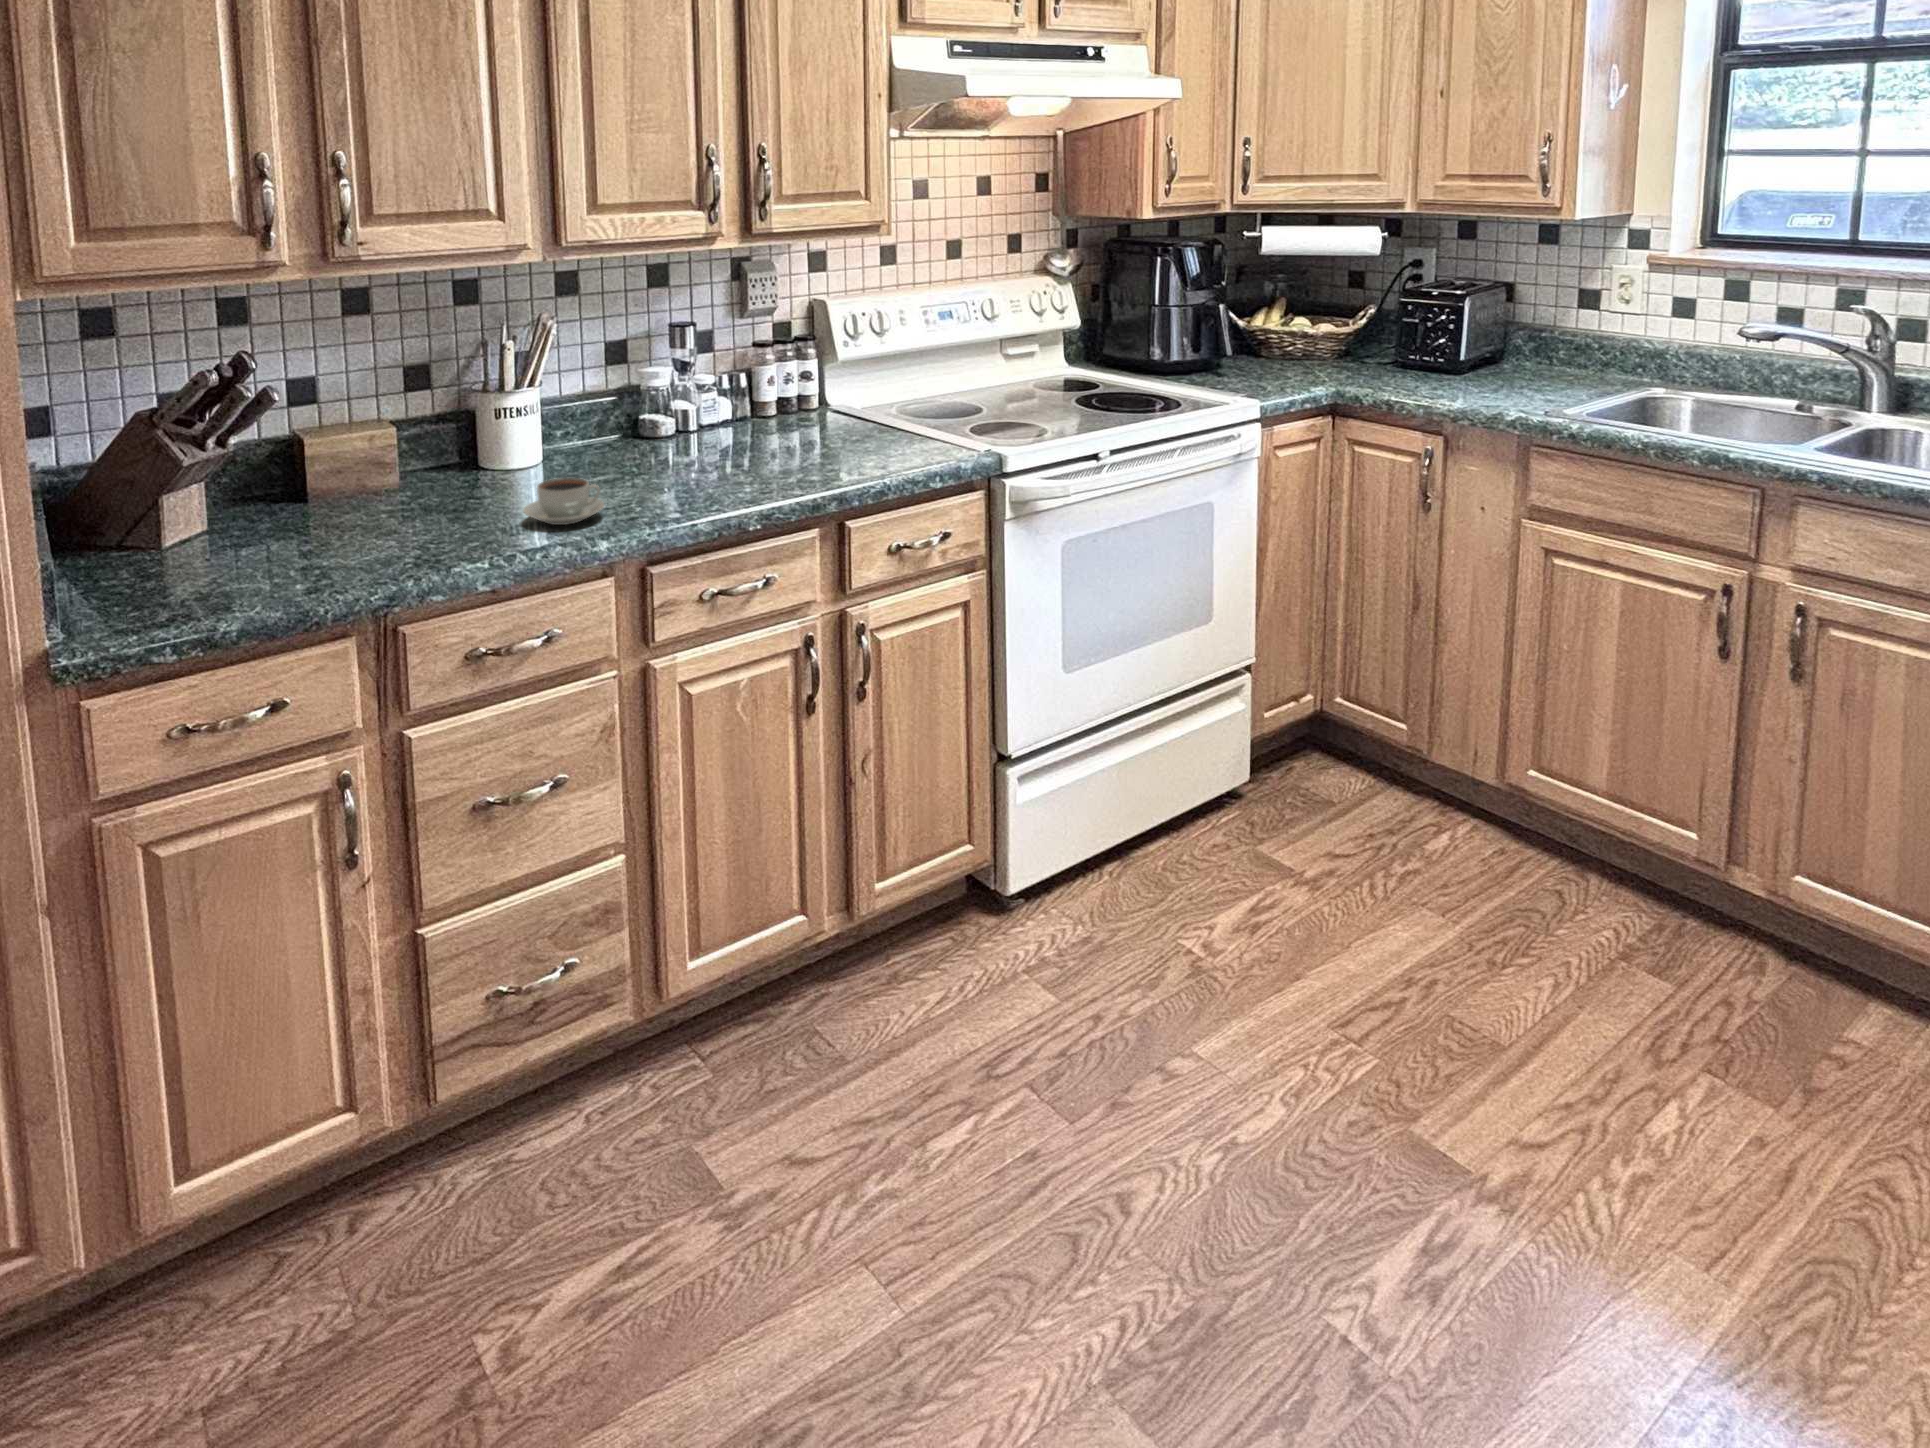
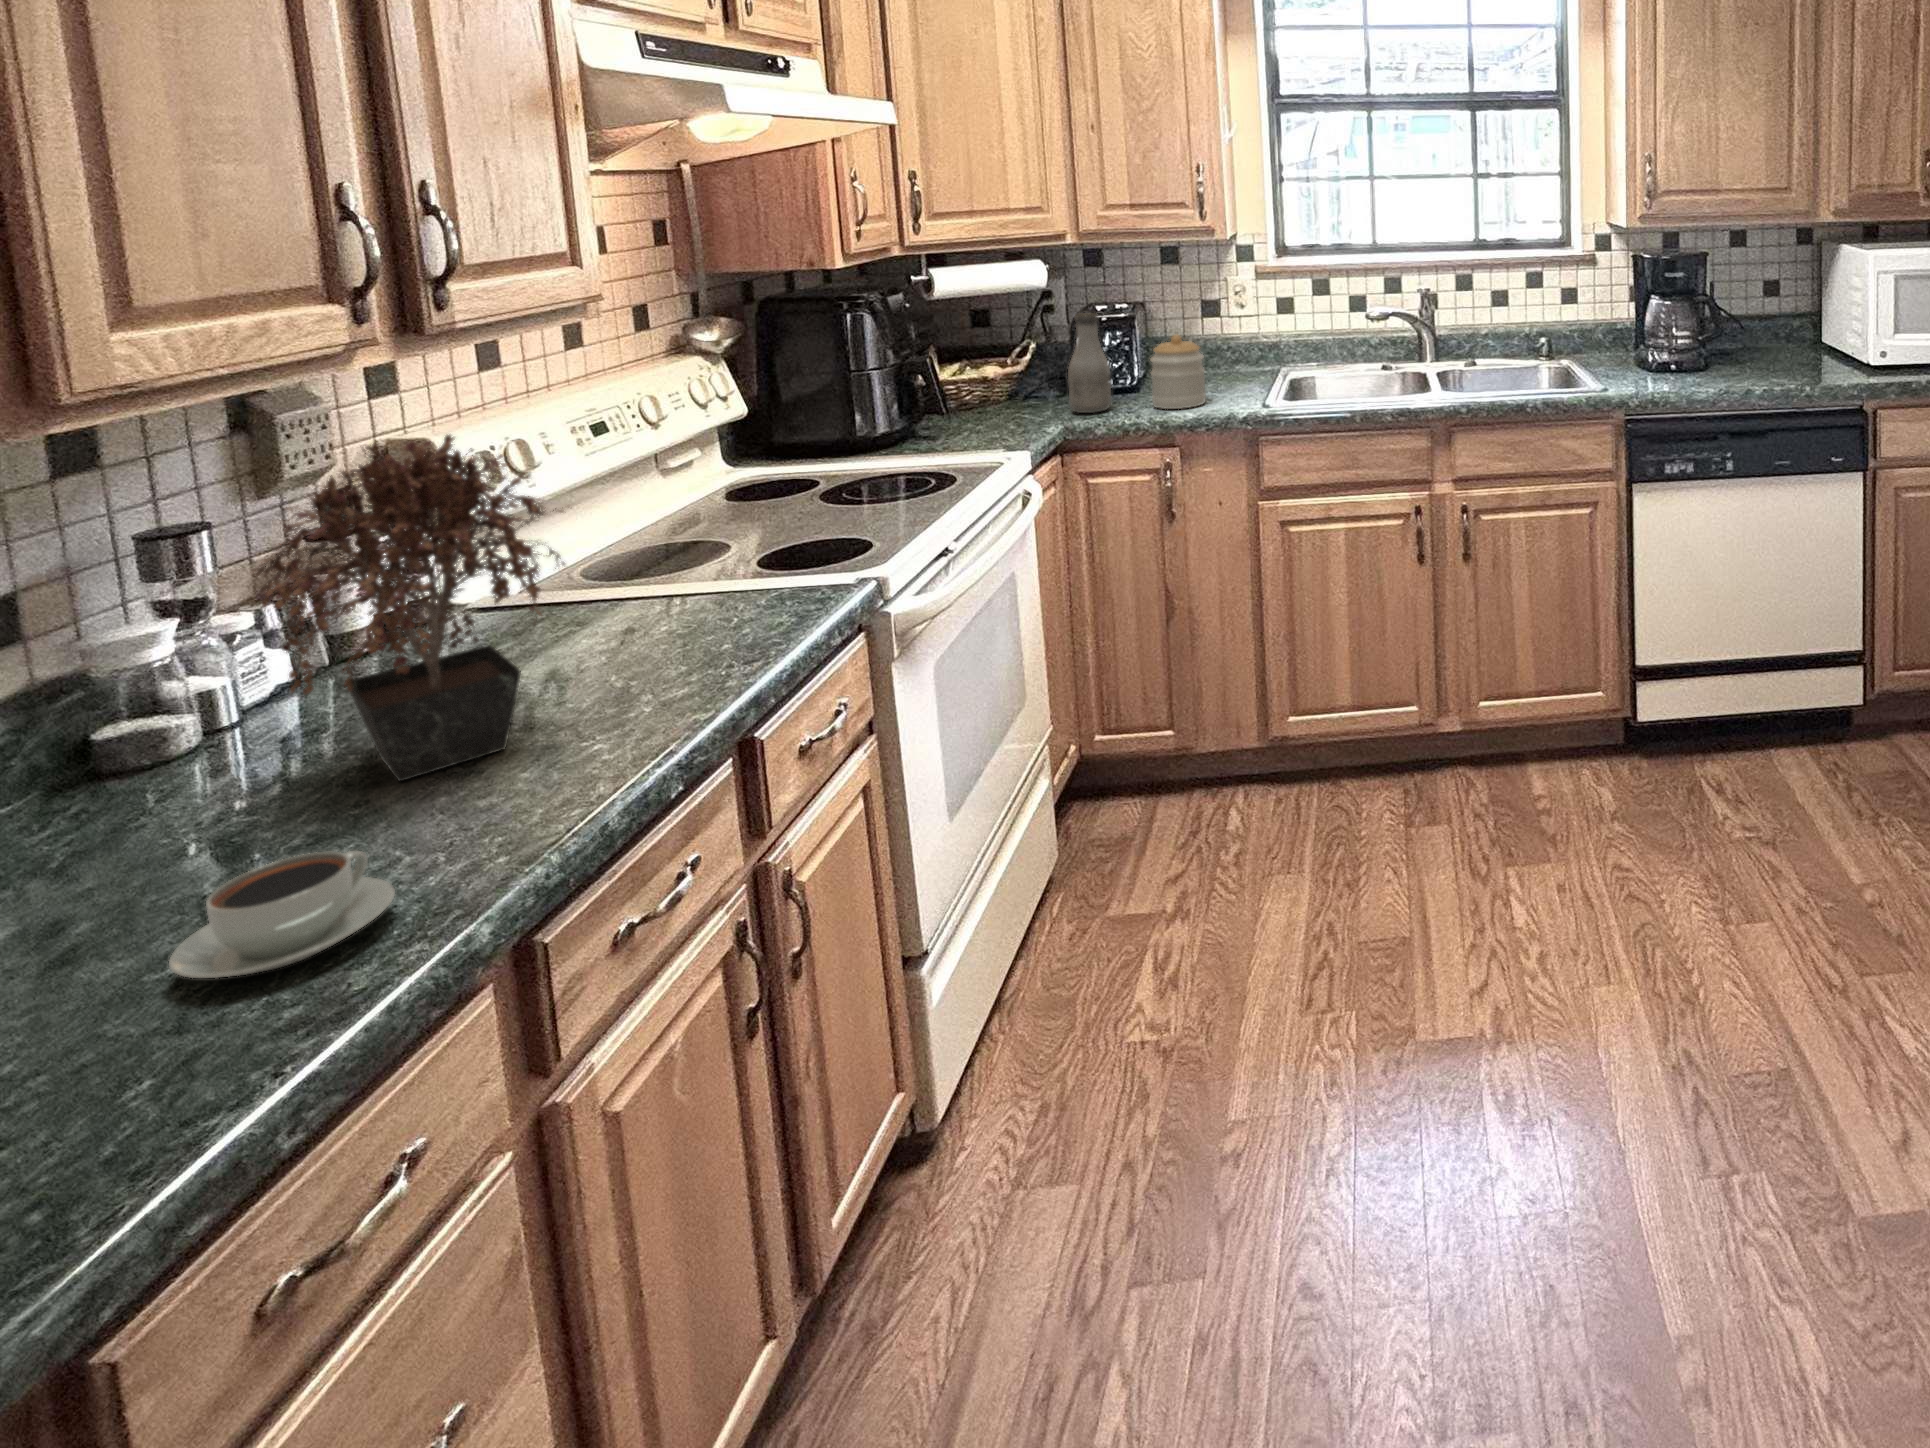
bottle: none [1362,283,1407,384] -> present [1068,313,1111,413]
potted plant: none [636,284,782,477] -> present [256,435,565,781]
jar: none [1442,316,1508,397] -> present [1151,335,1206,409]

